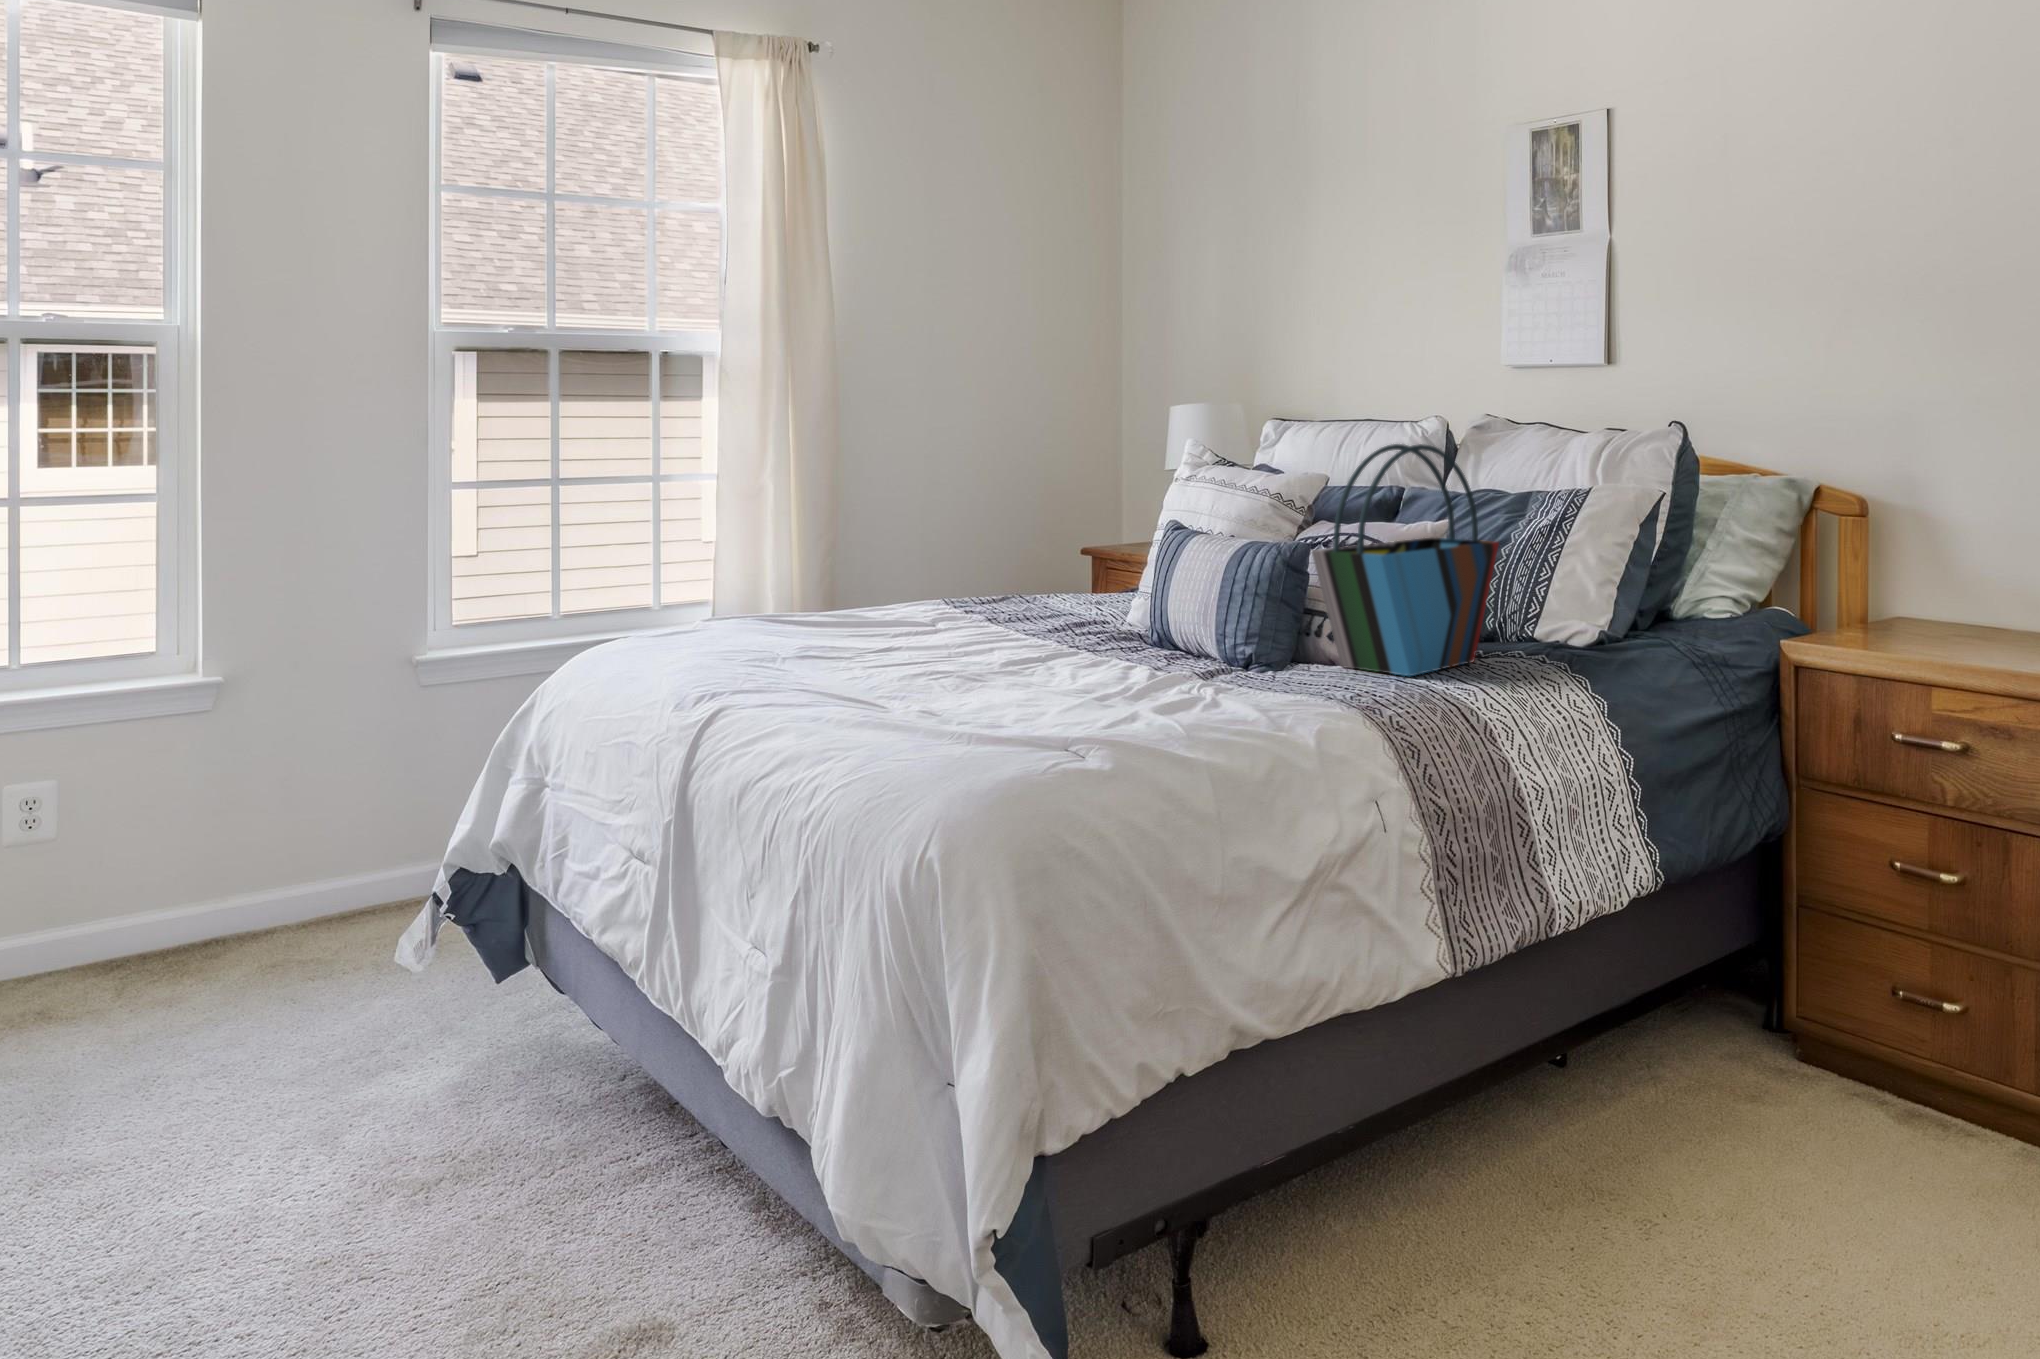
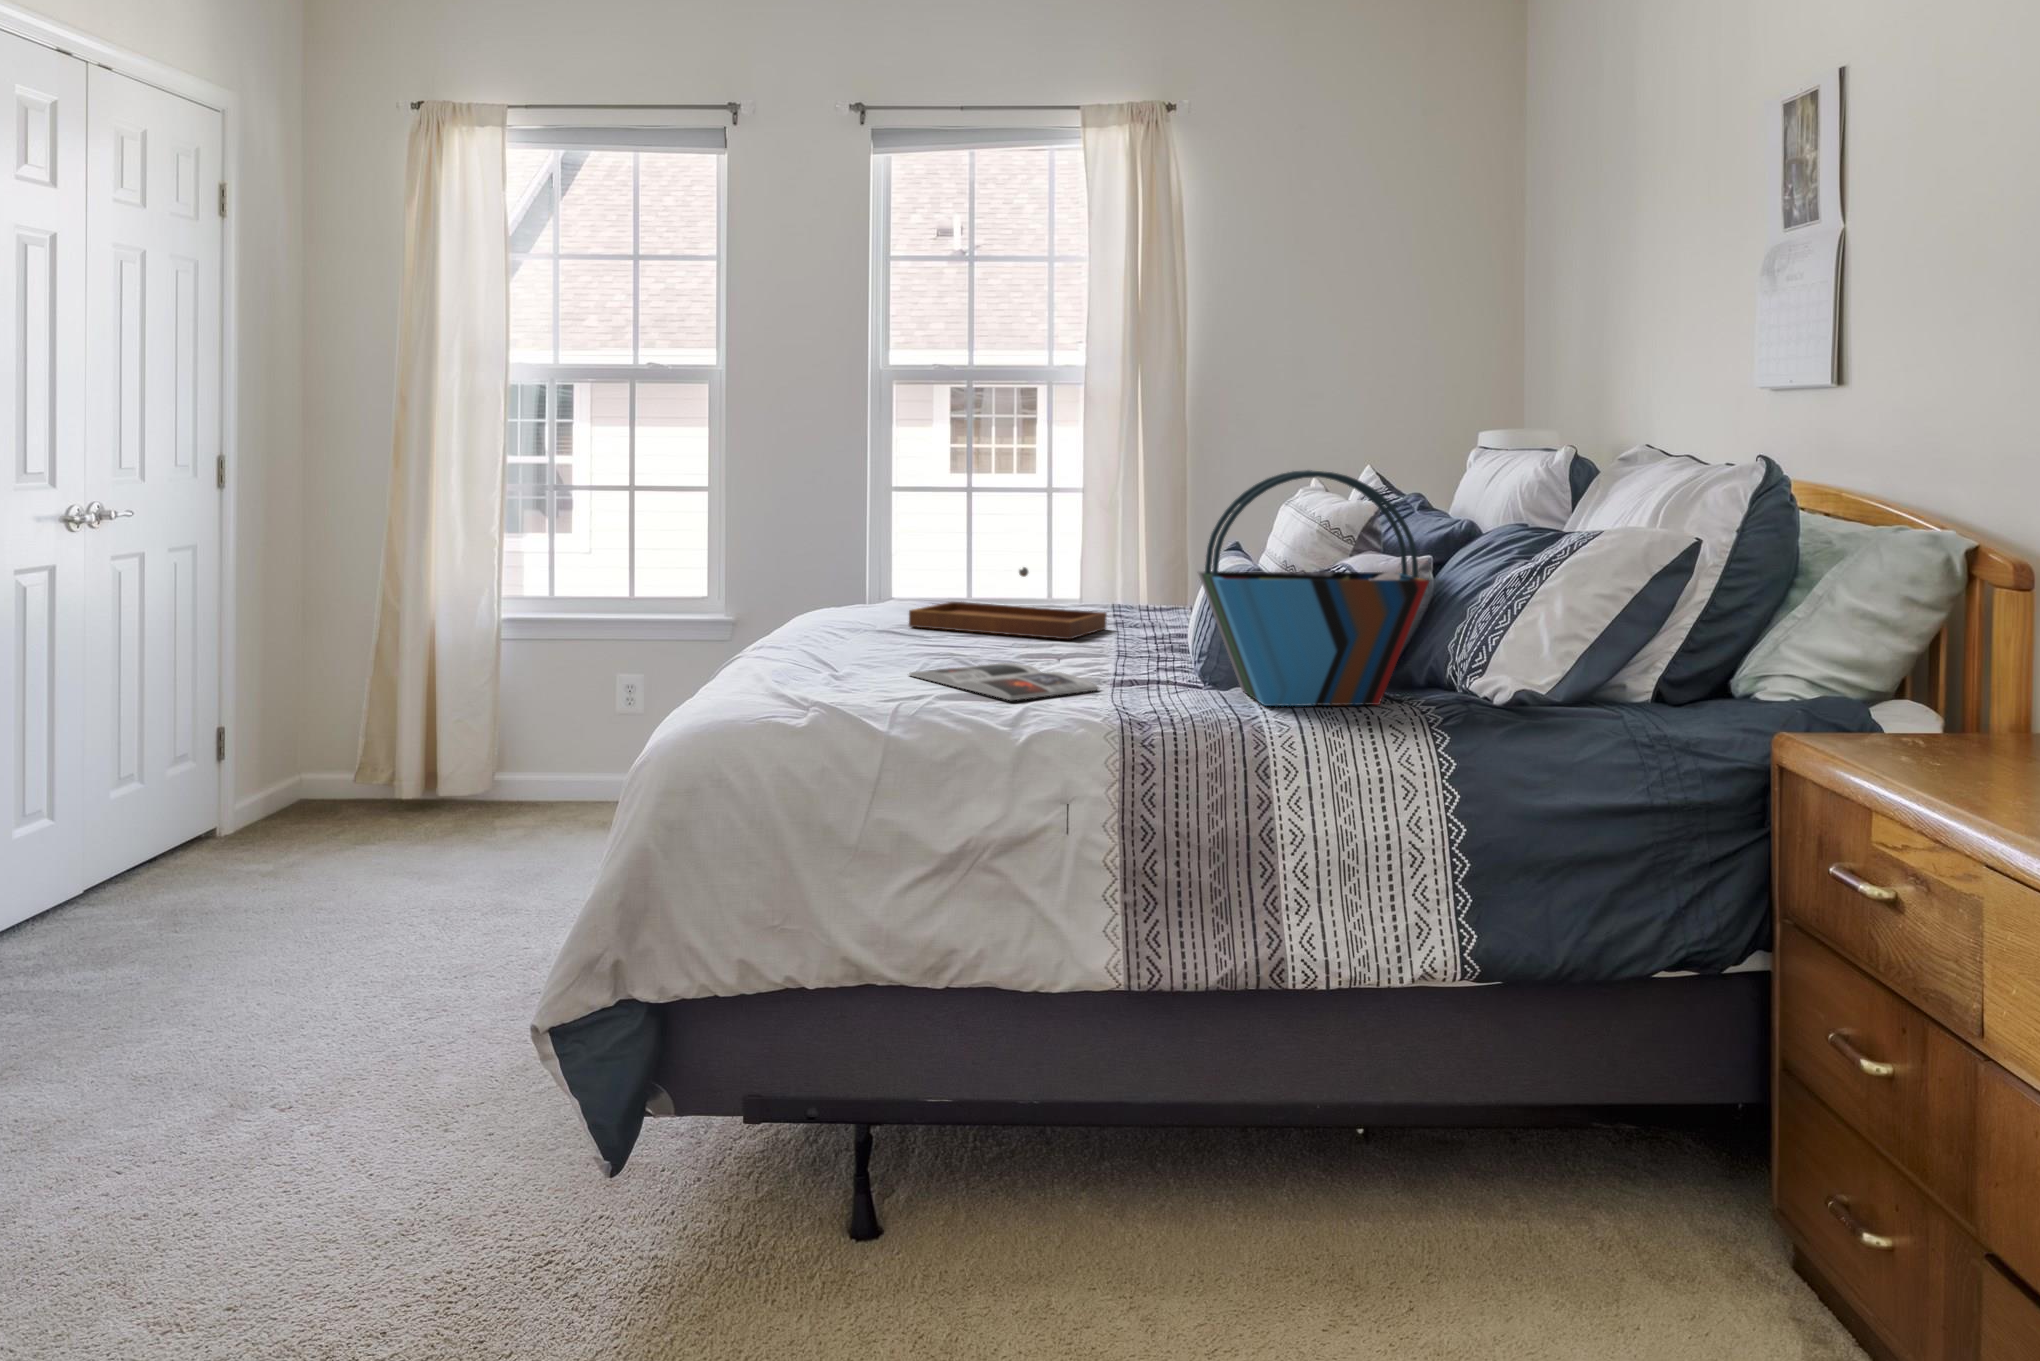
tray: none [813,567,1029,651] -> present [909,567,1107,639]
magazine: none [1018,671,1241,708] -> present [909,663,1100,700]

